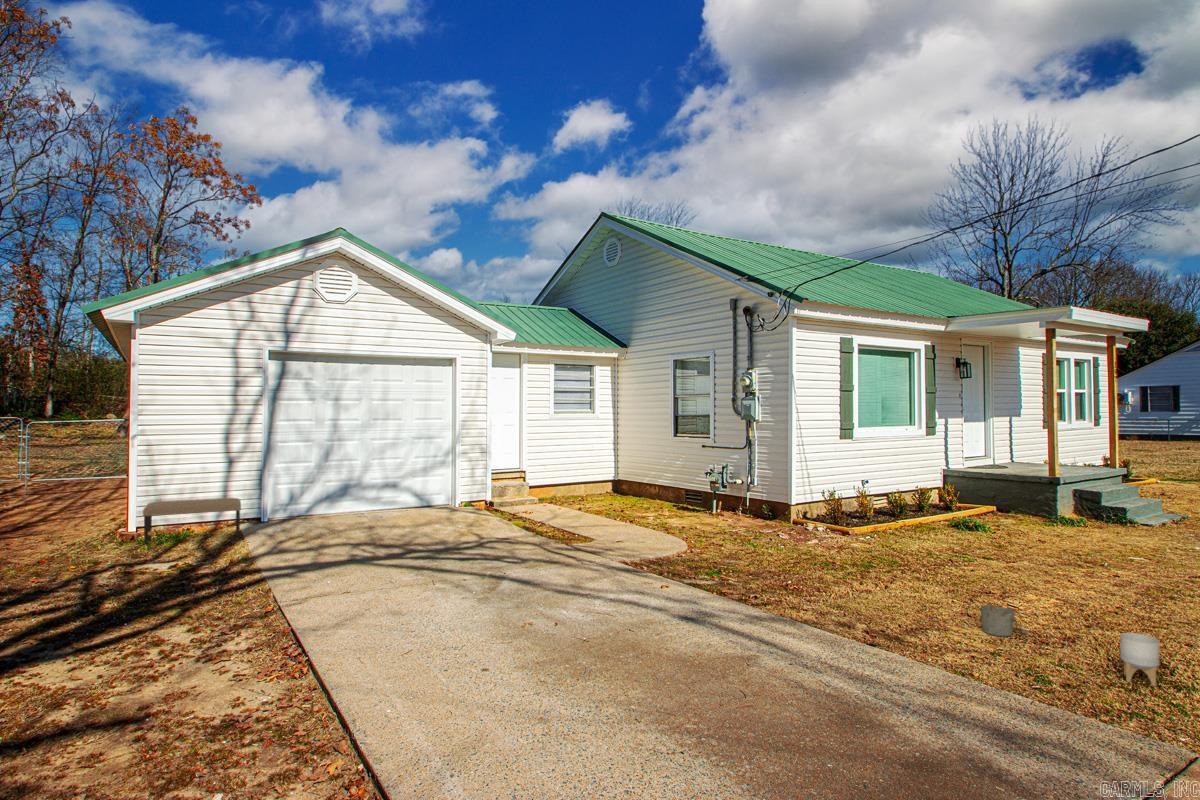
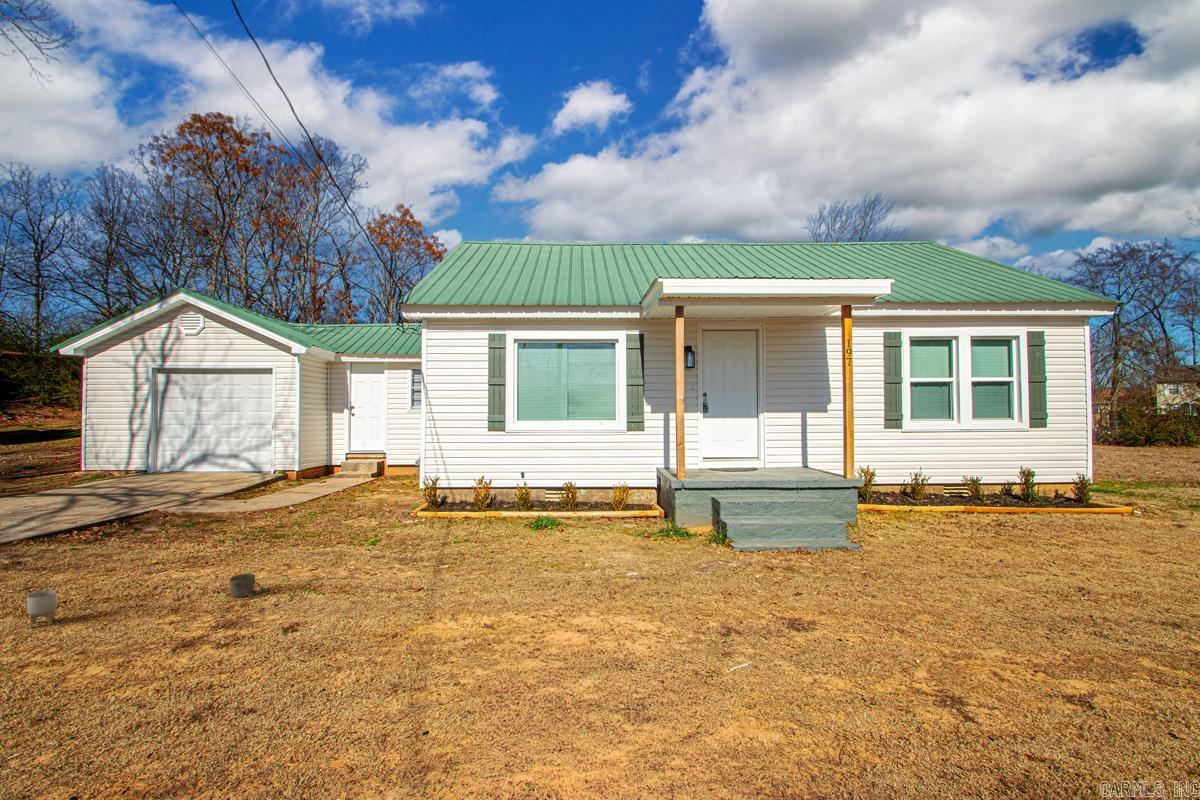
bench: present [143,498,241,544] -> none [72,457,137,481]
bucket: present [981,604,1027,636] -> present [230,573,265,598]

